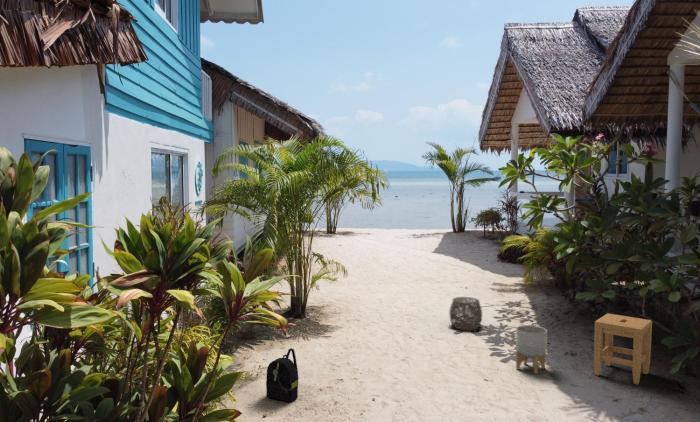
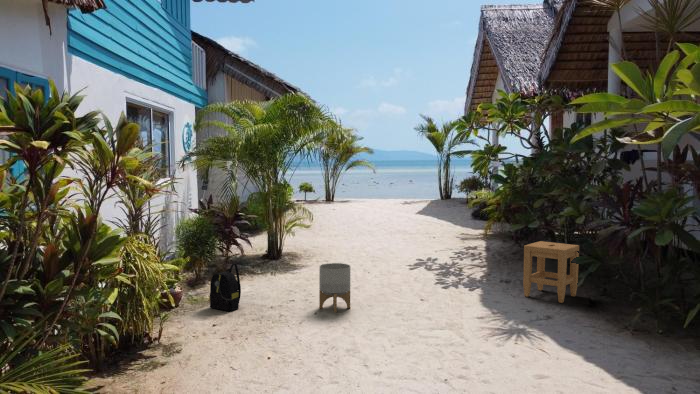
woven basket: present [450,297,482,330] -> none [404,237,434,266]
planter: present [516,325,547,374] -> present [319,263,350,312]

